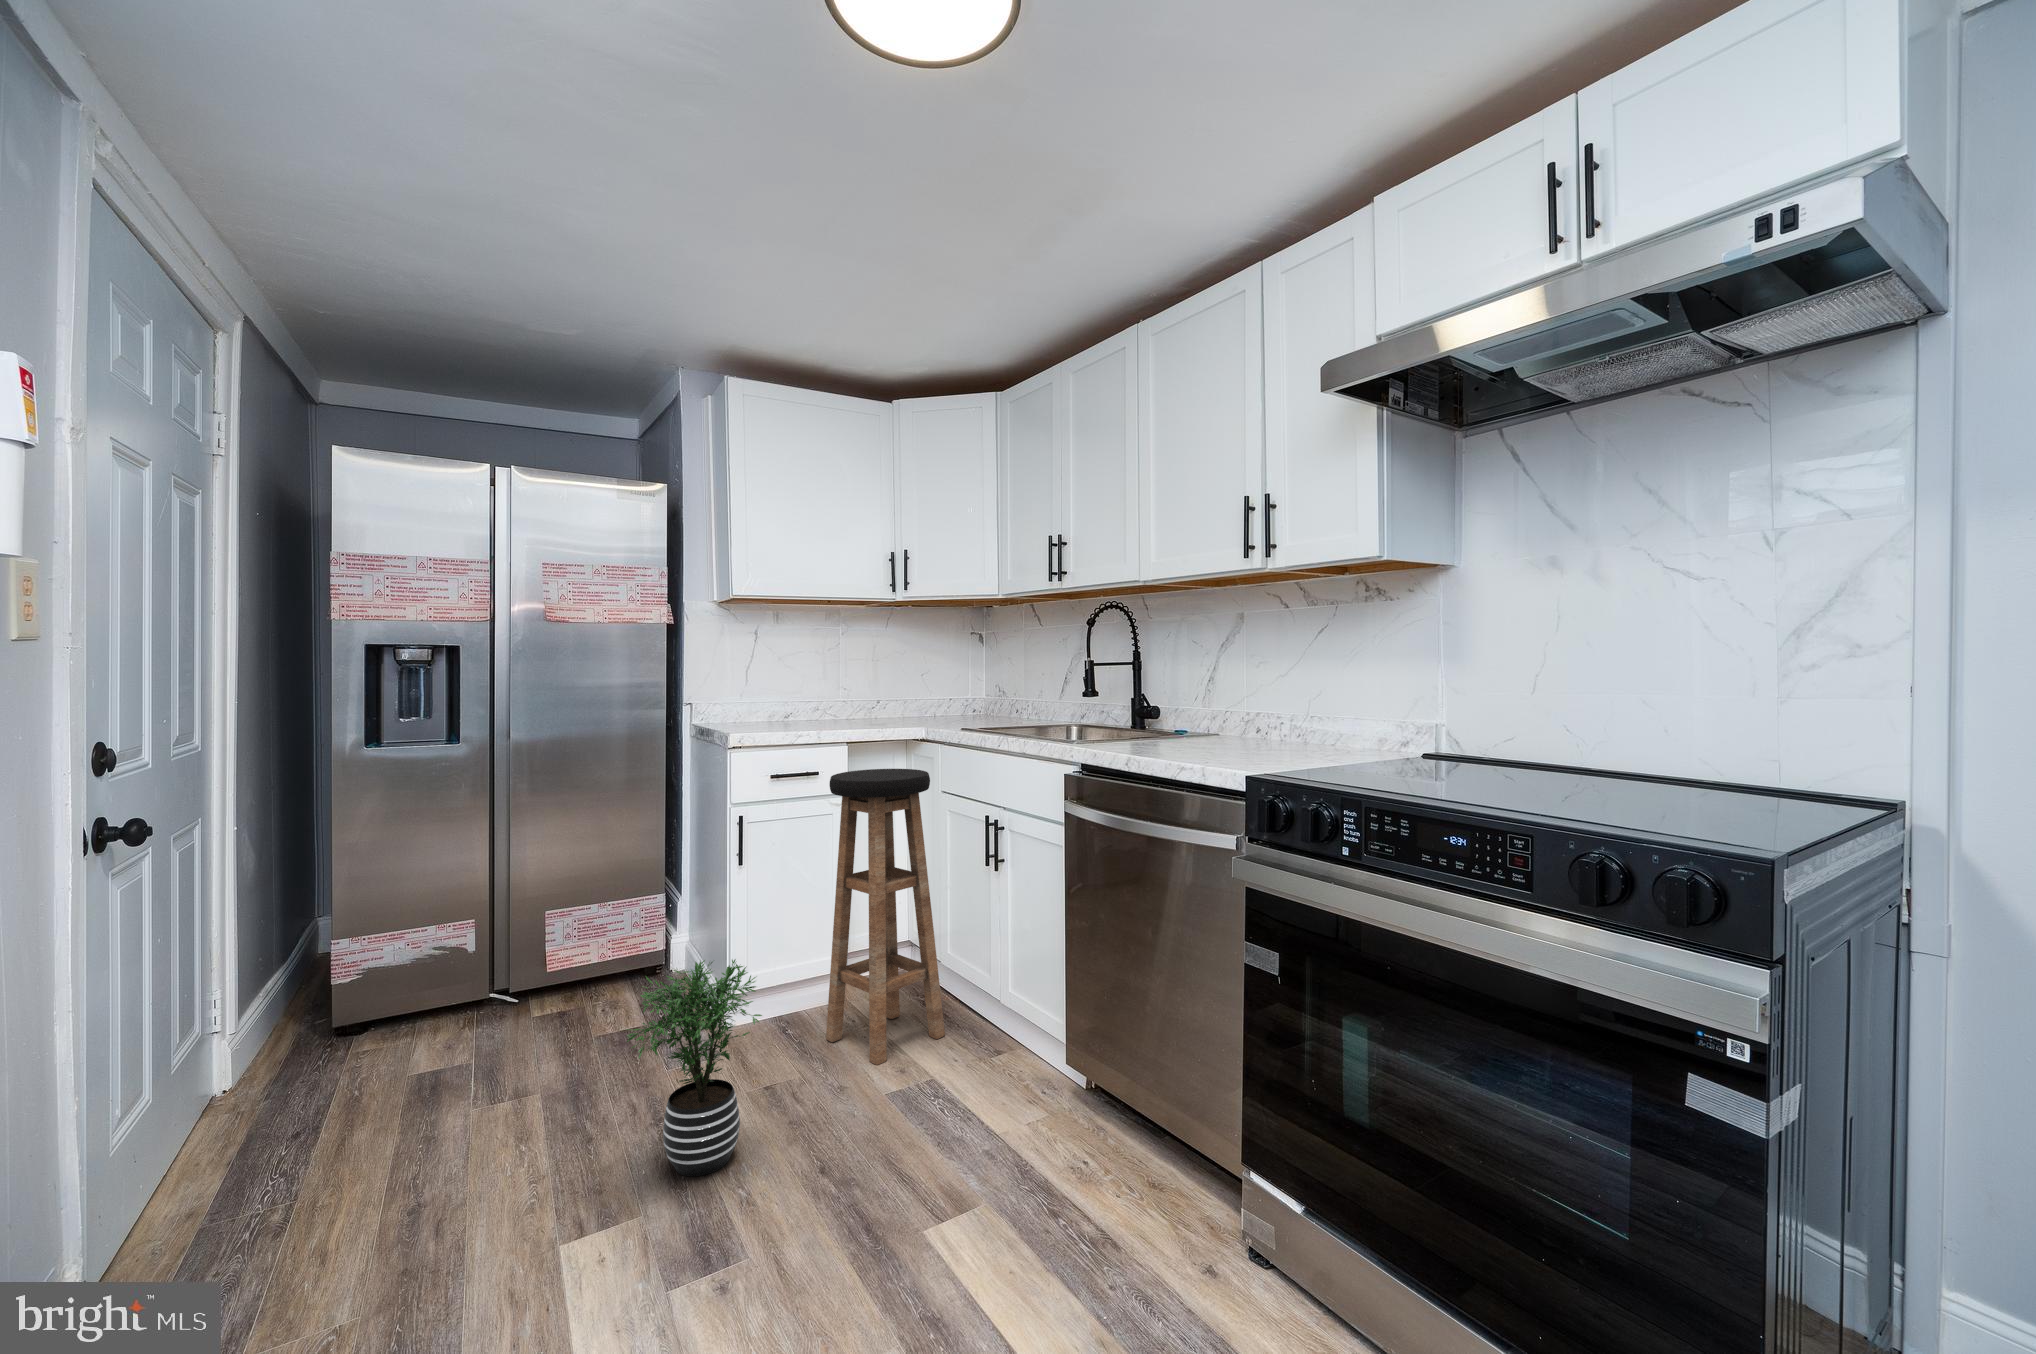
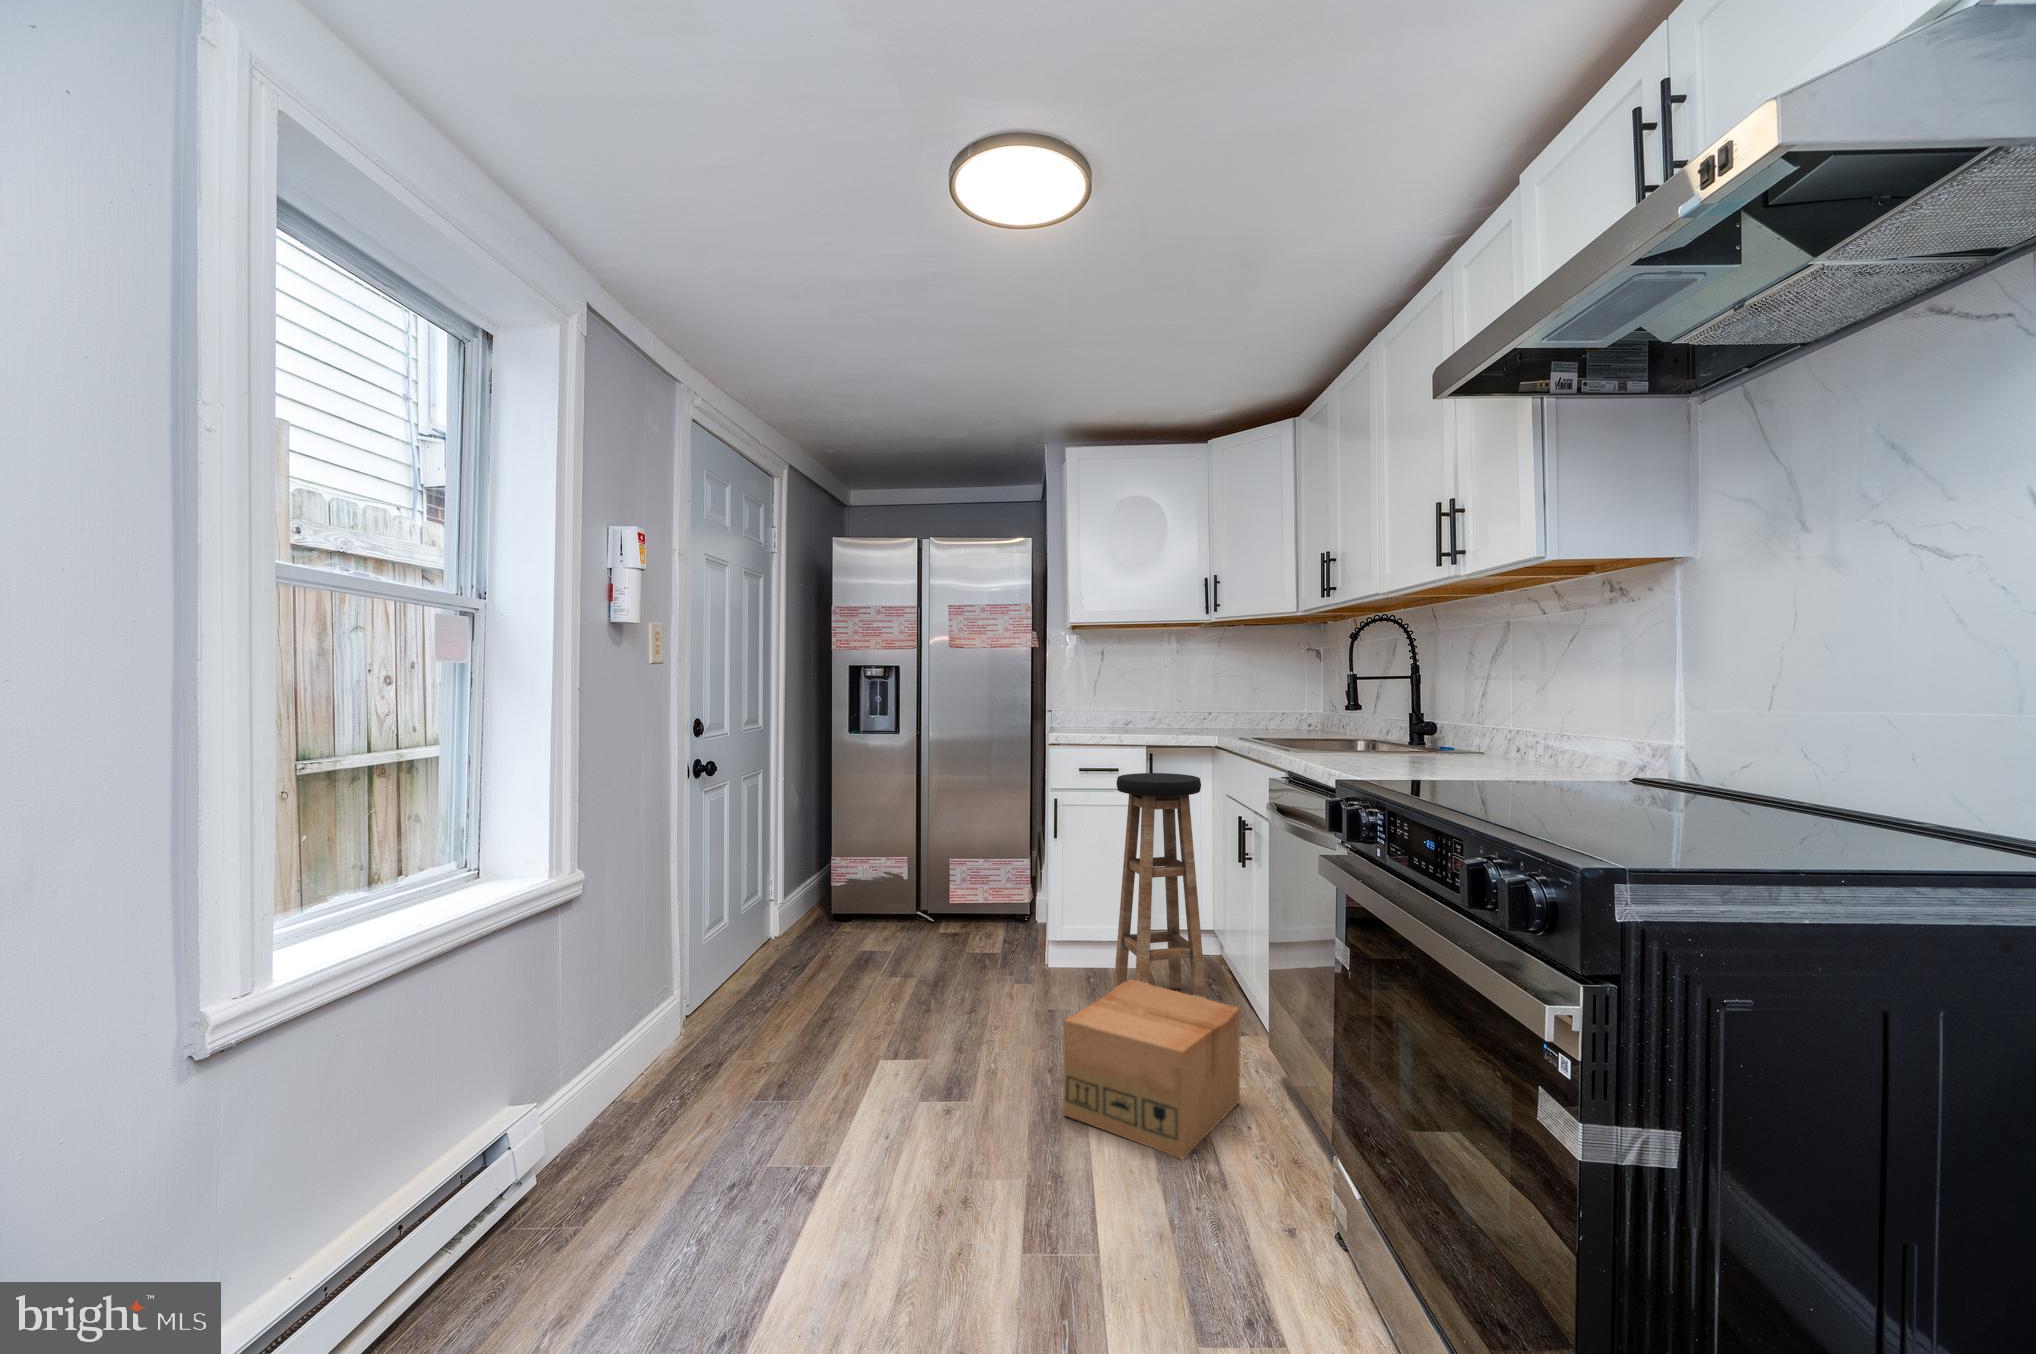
potted plant: present [627,959,762,1176] -> none [928,897,1025,1051]
cardboard box: none [879,1025,1057,1233] -> present [1063,980,1240,1159]

